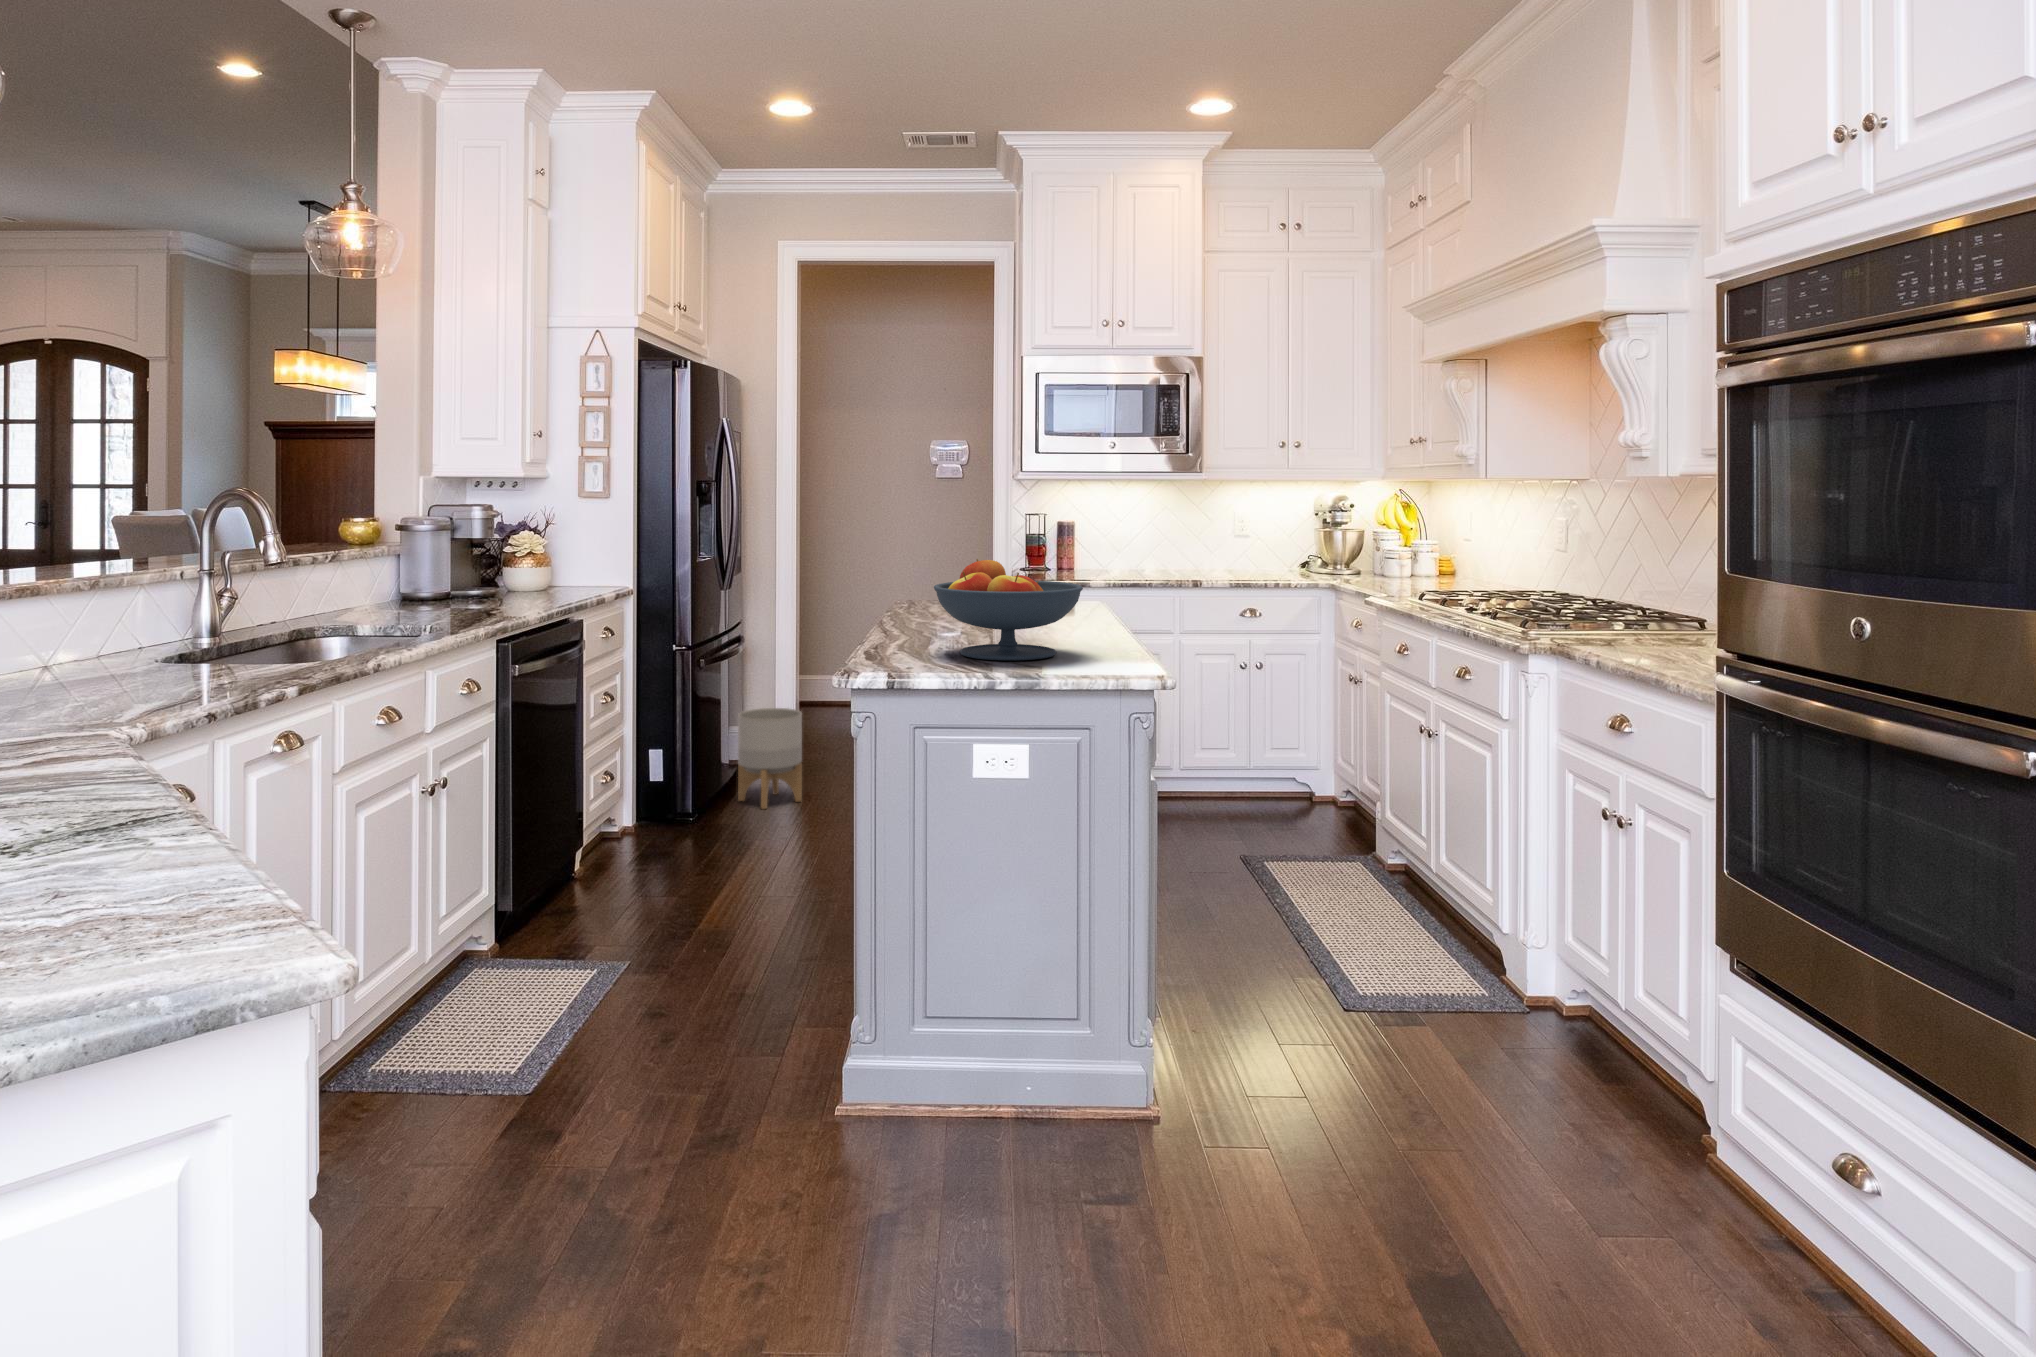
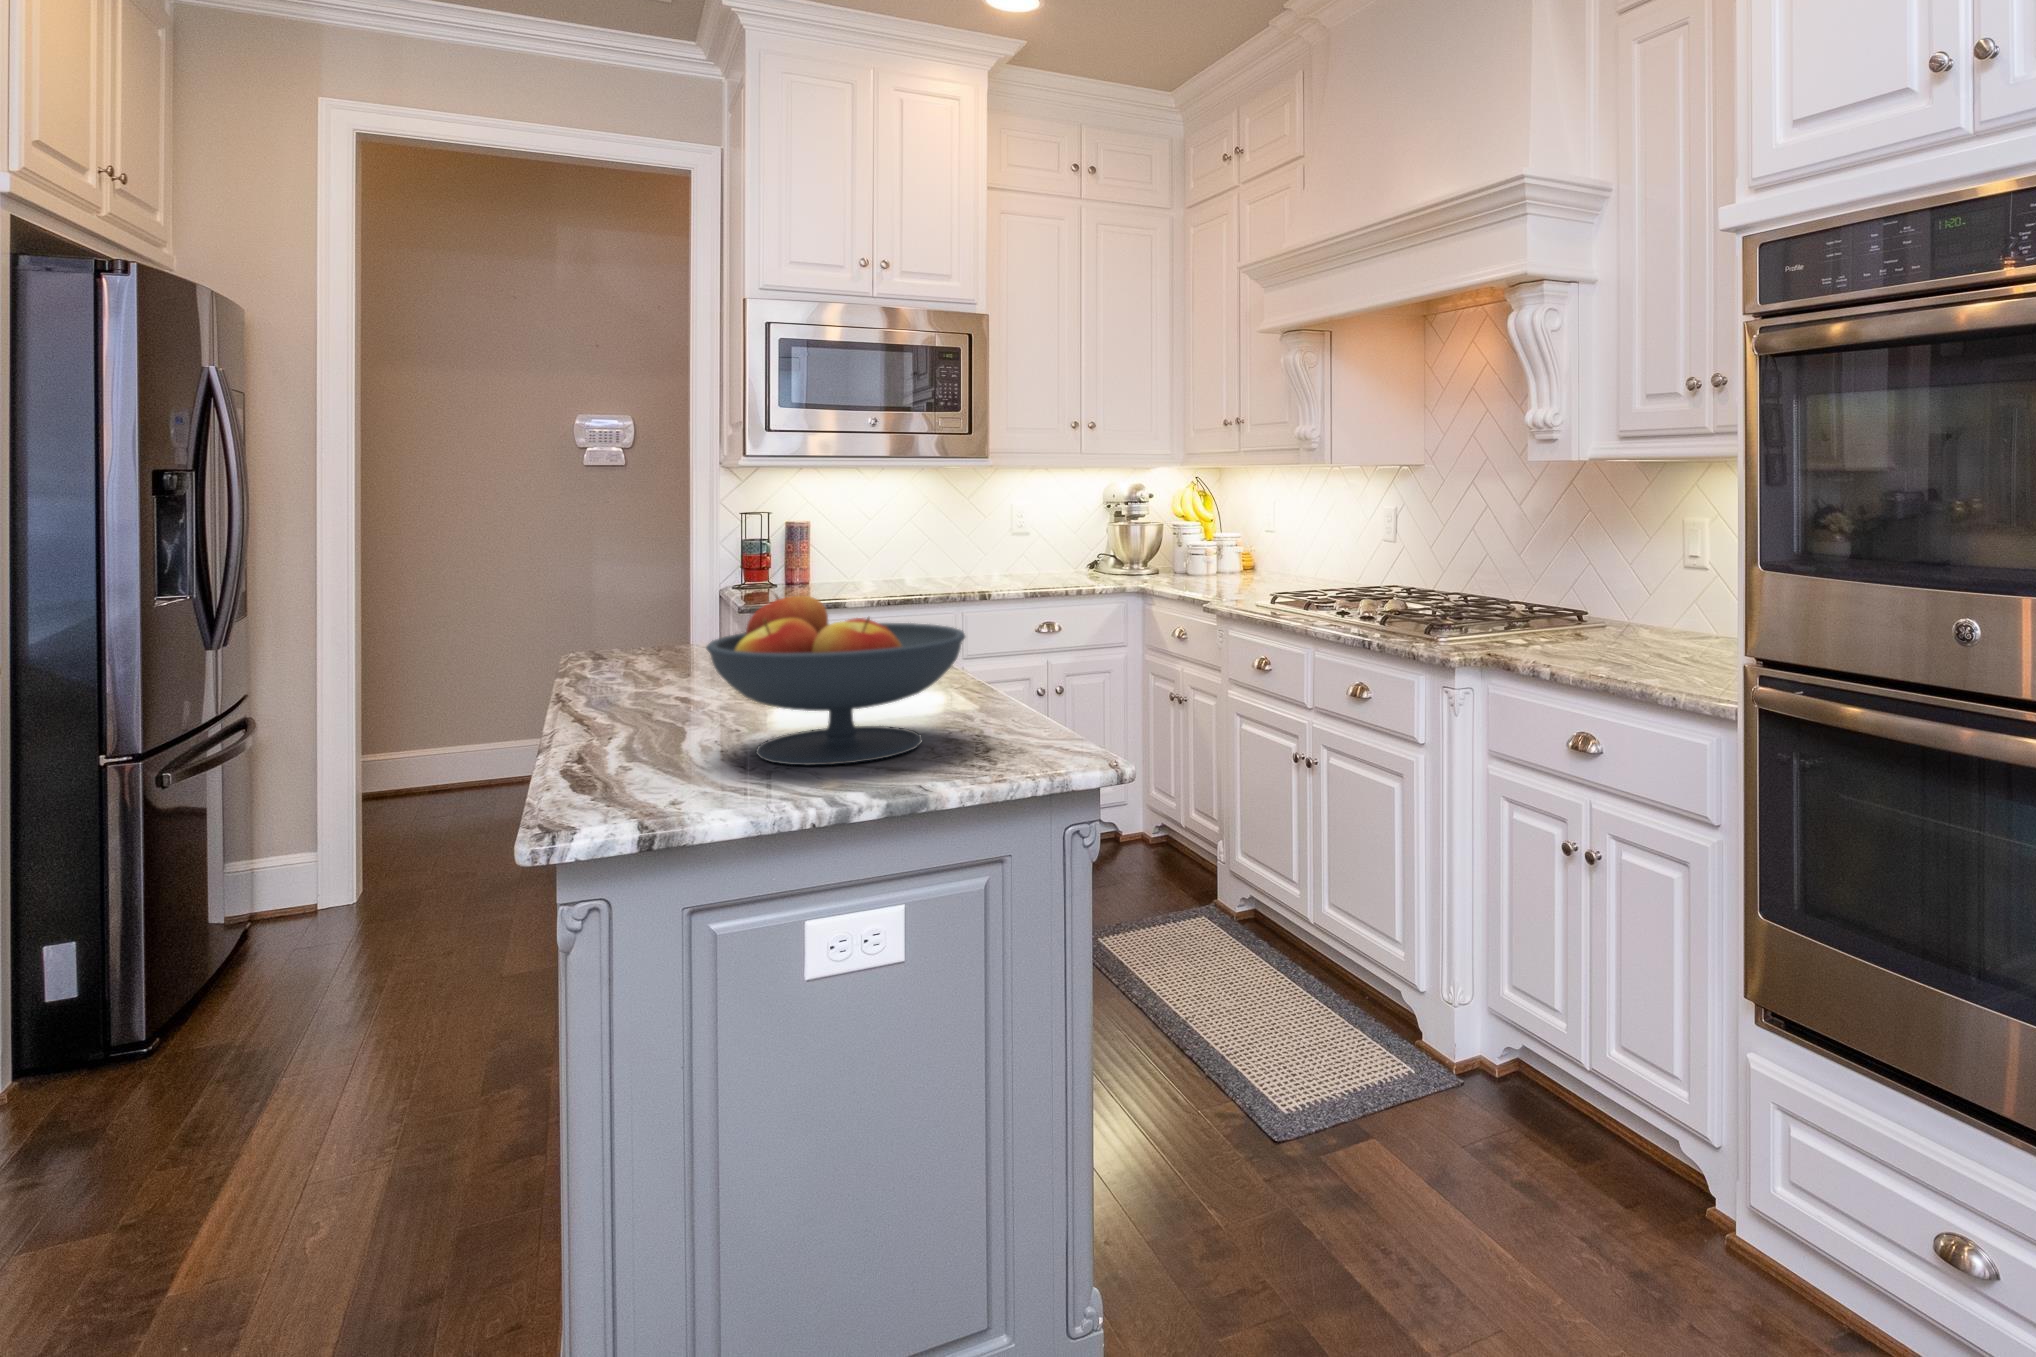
planter: present [738,708,802,809] -> none [247,824,378,994]

